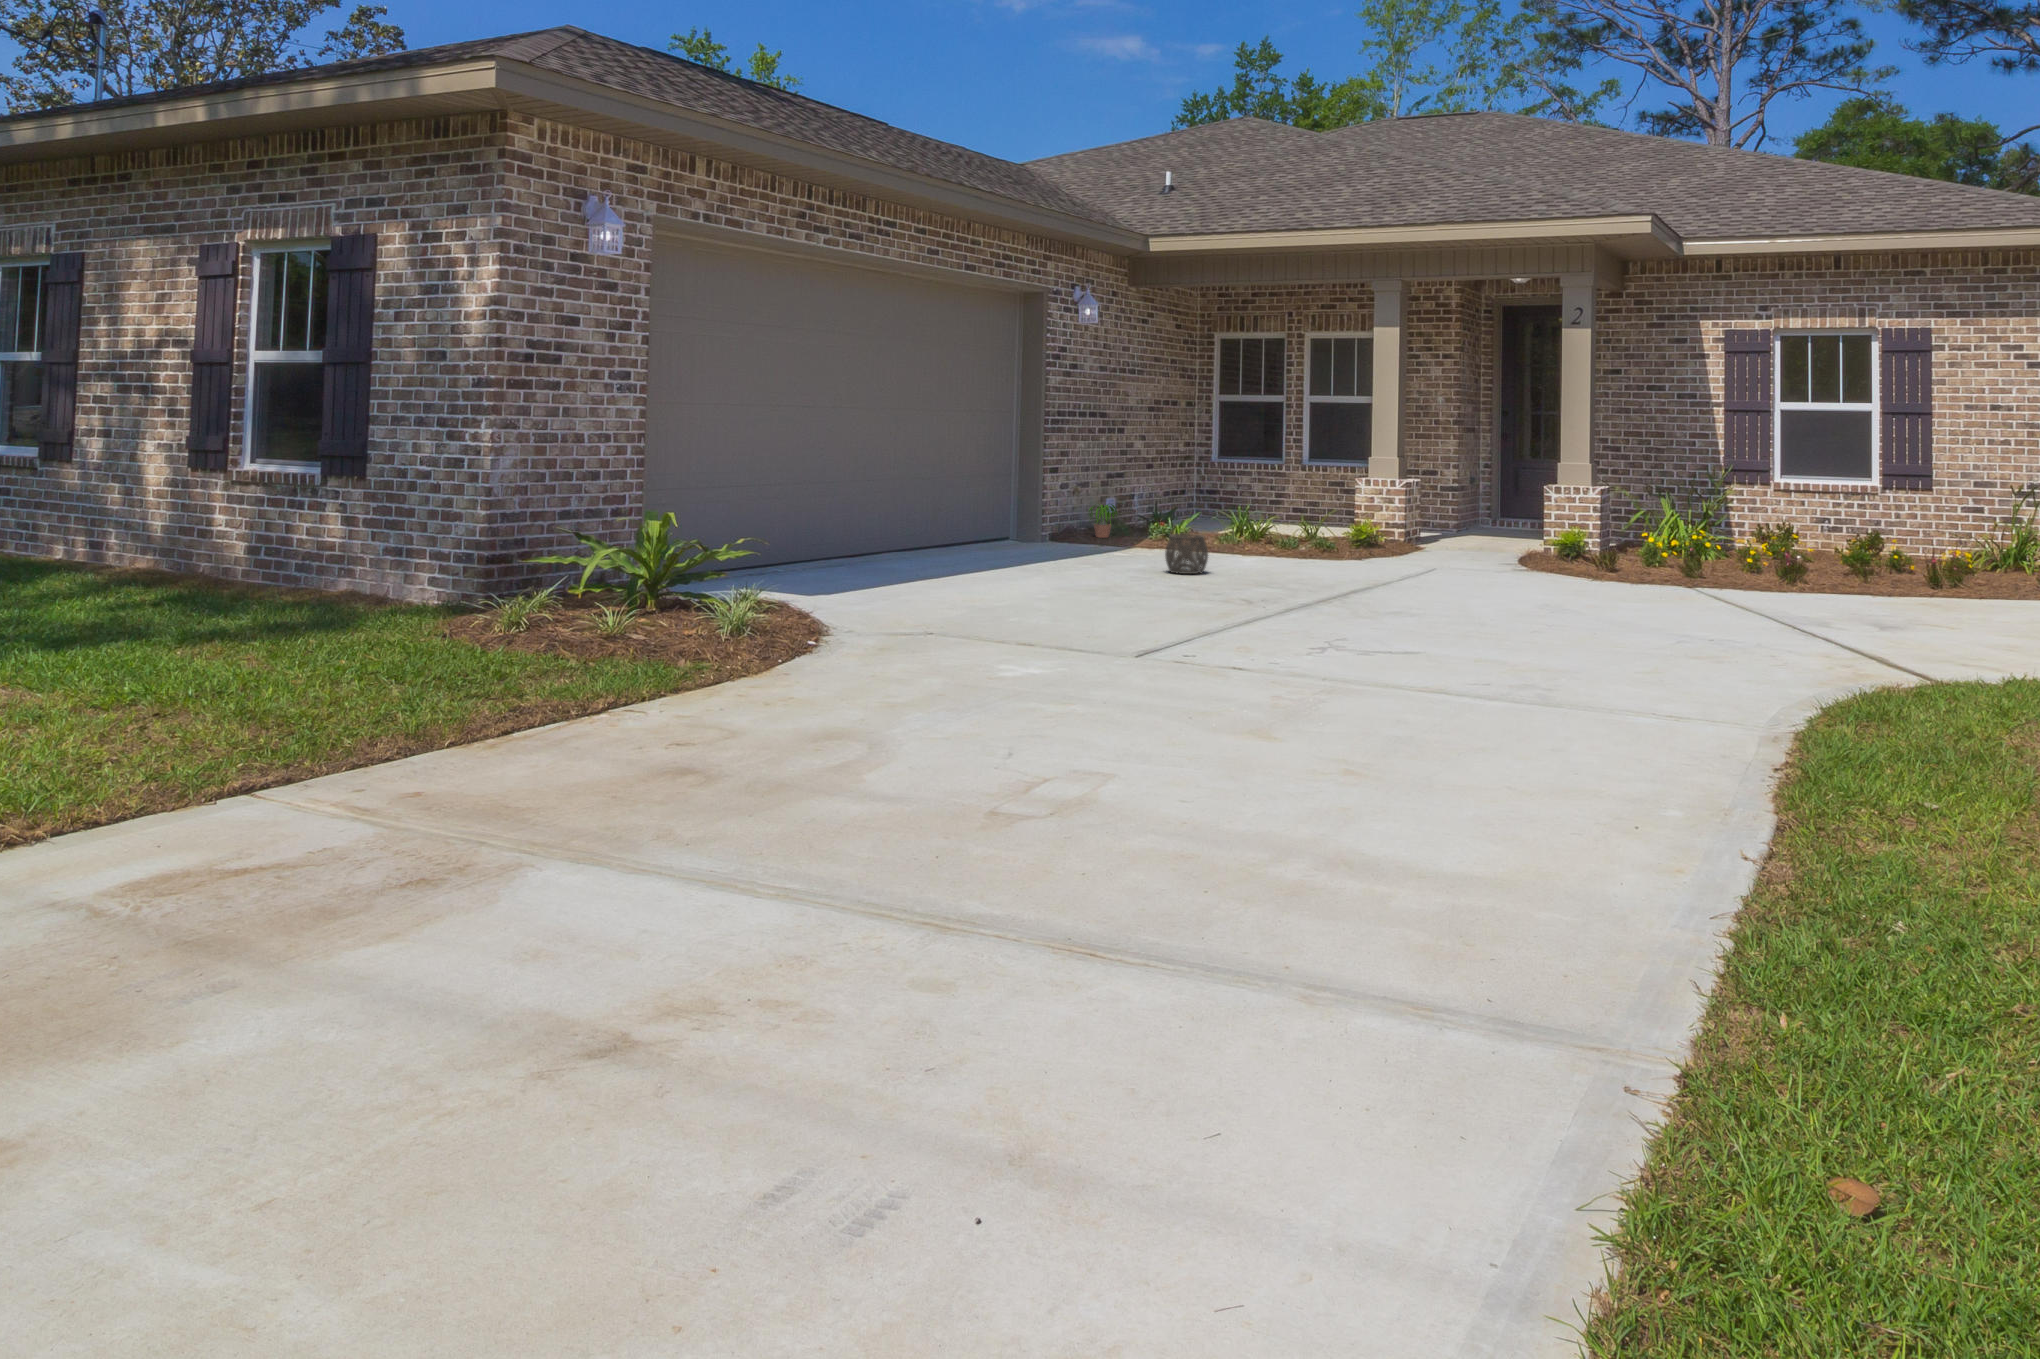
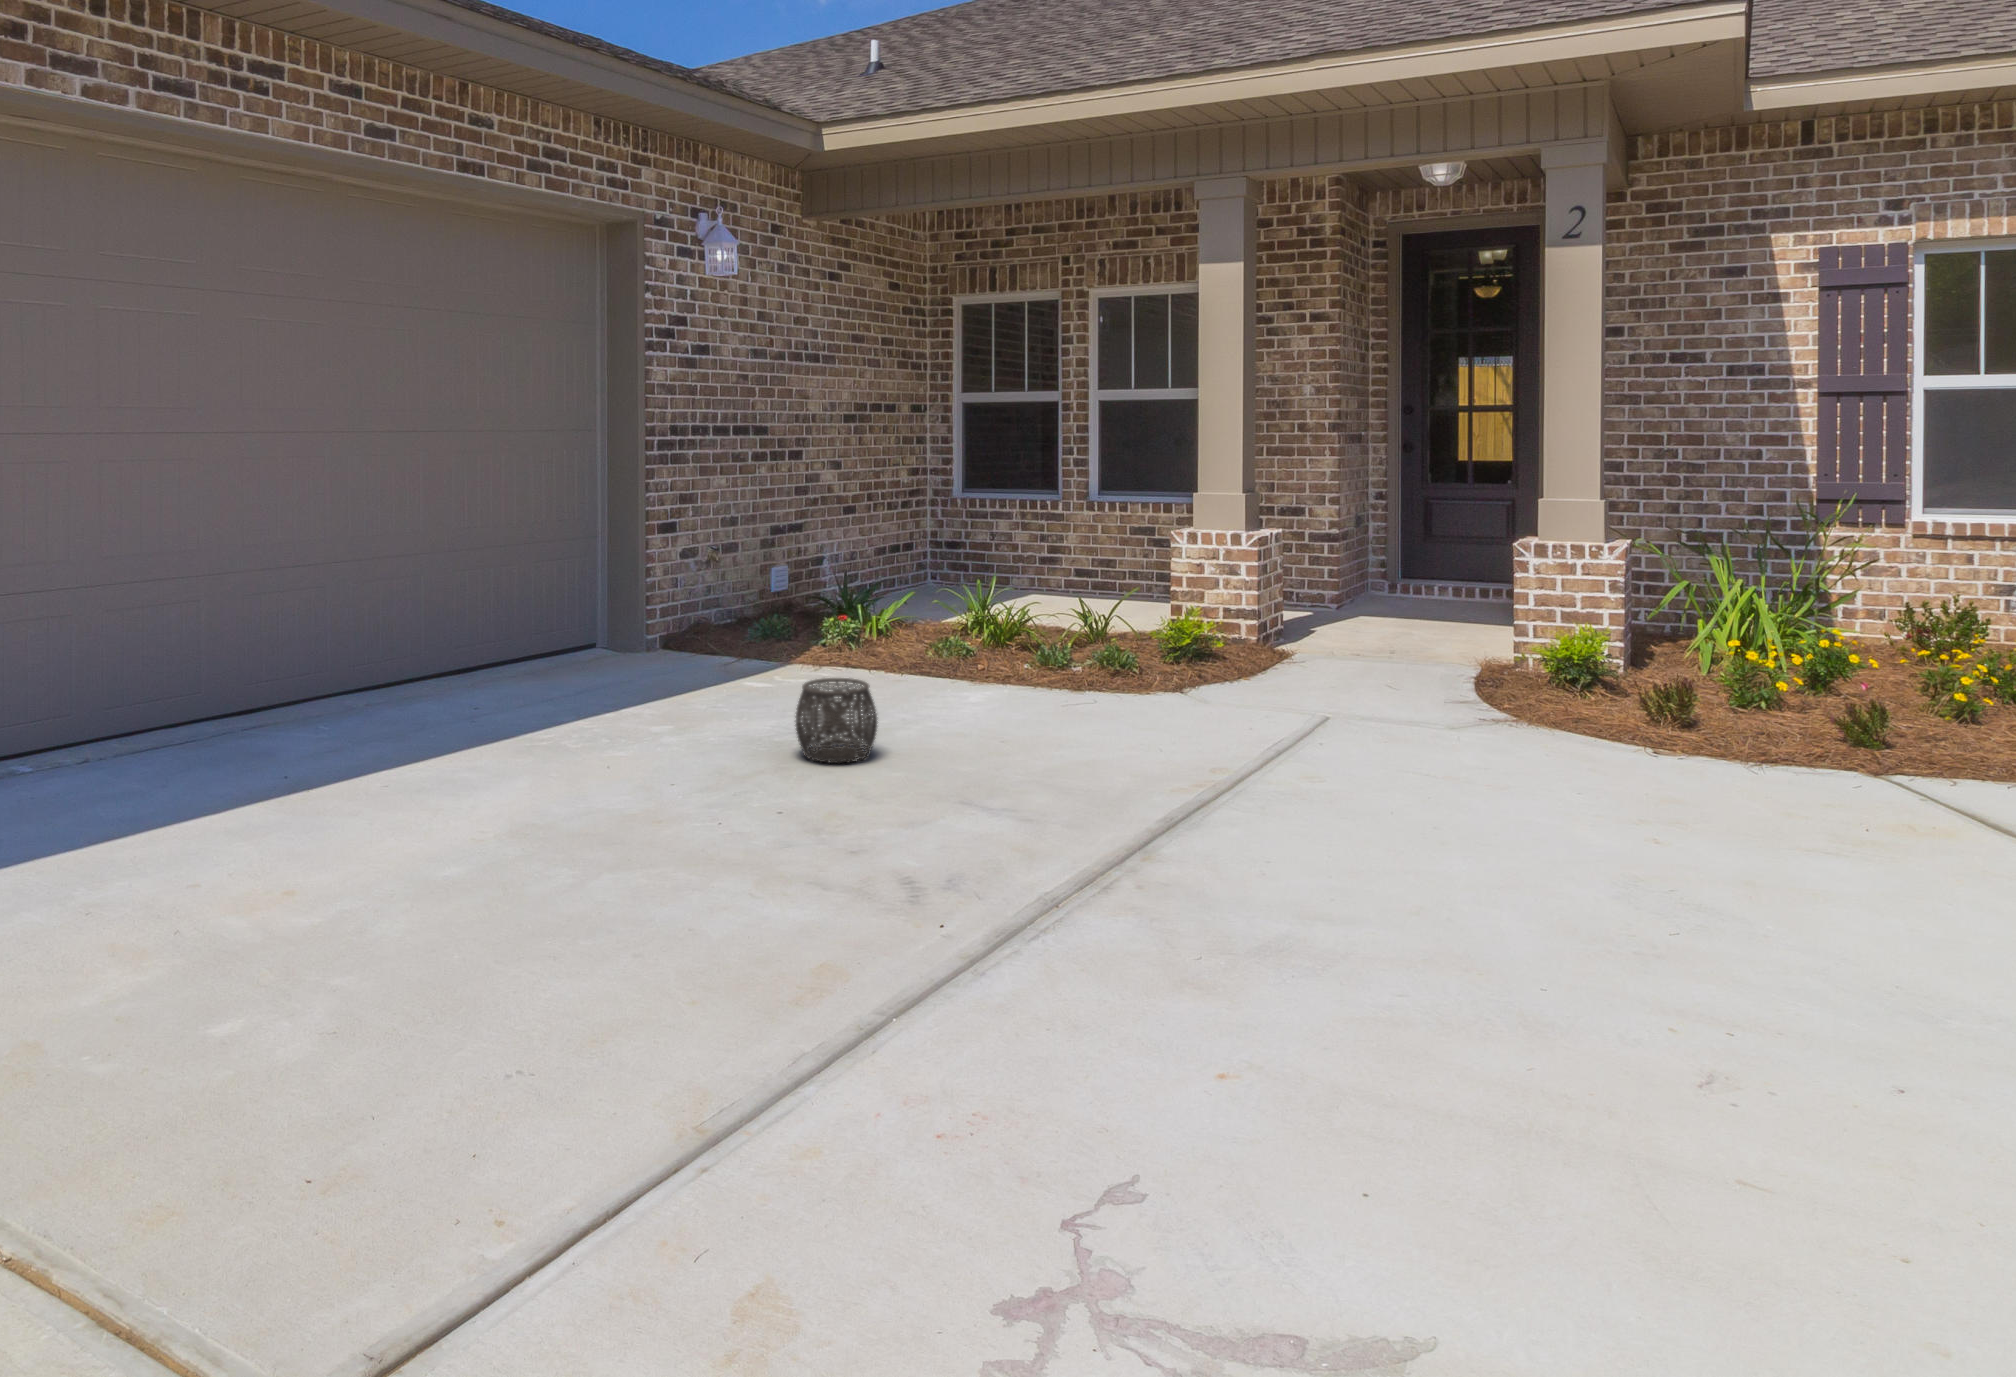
potted plant: present [1089,504,1117,538] -> none [724,579,785,635]

